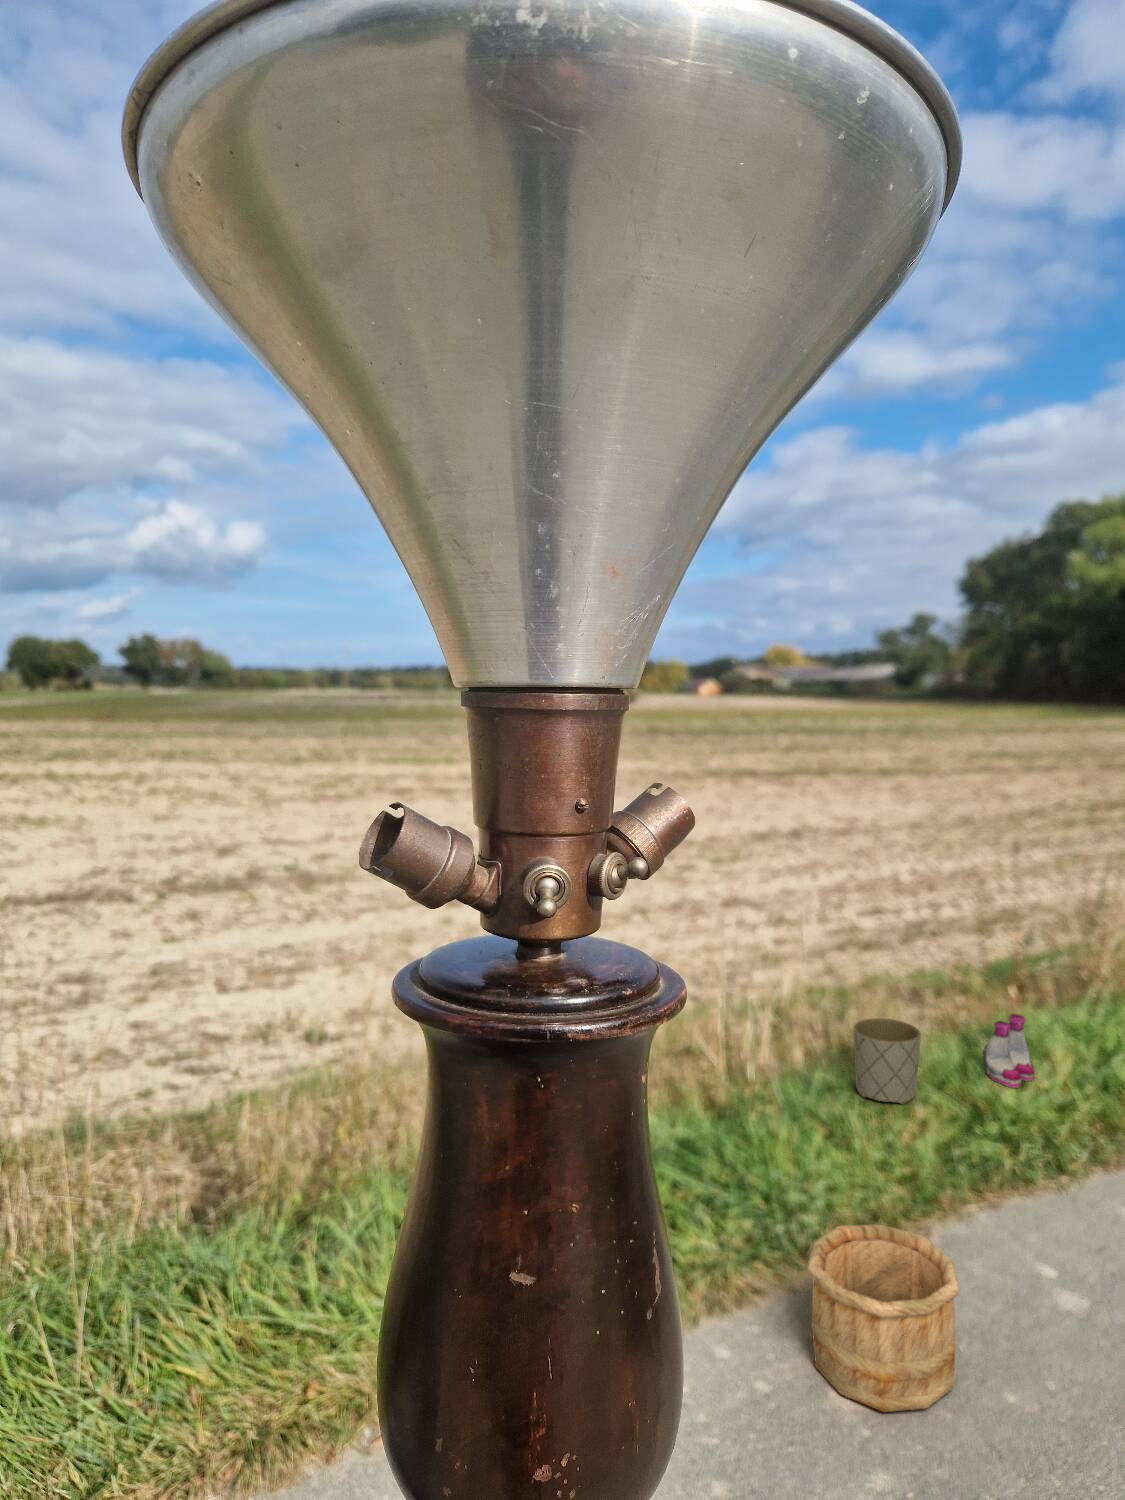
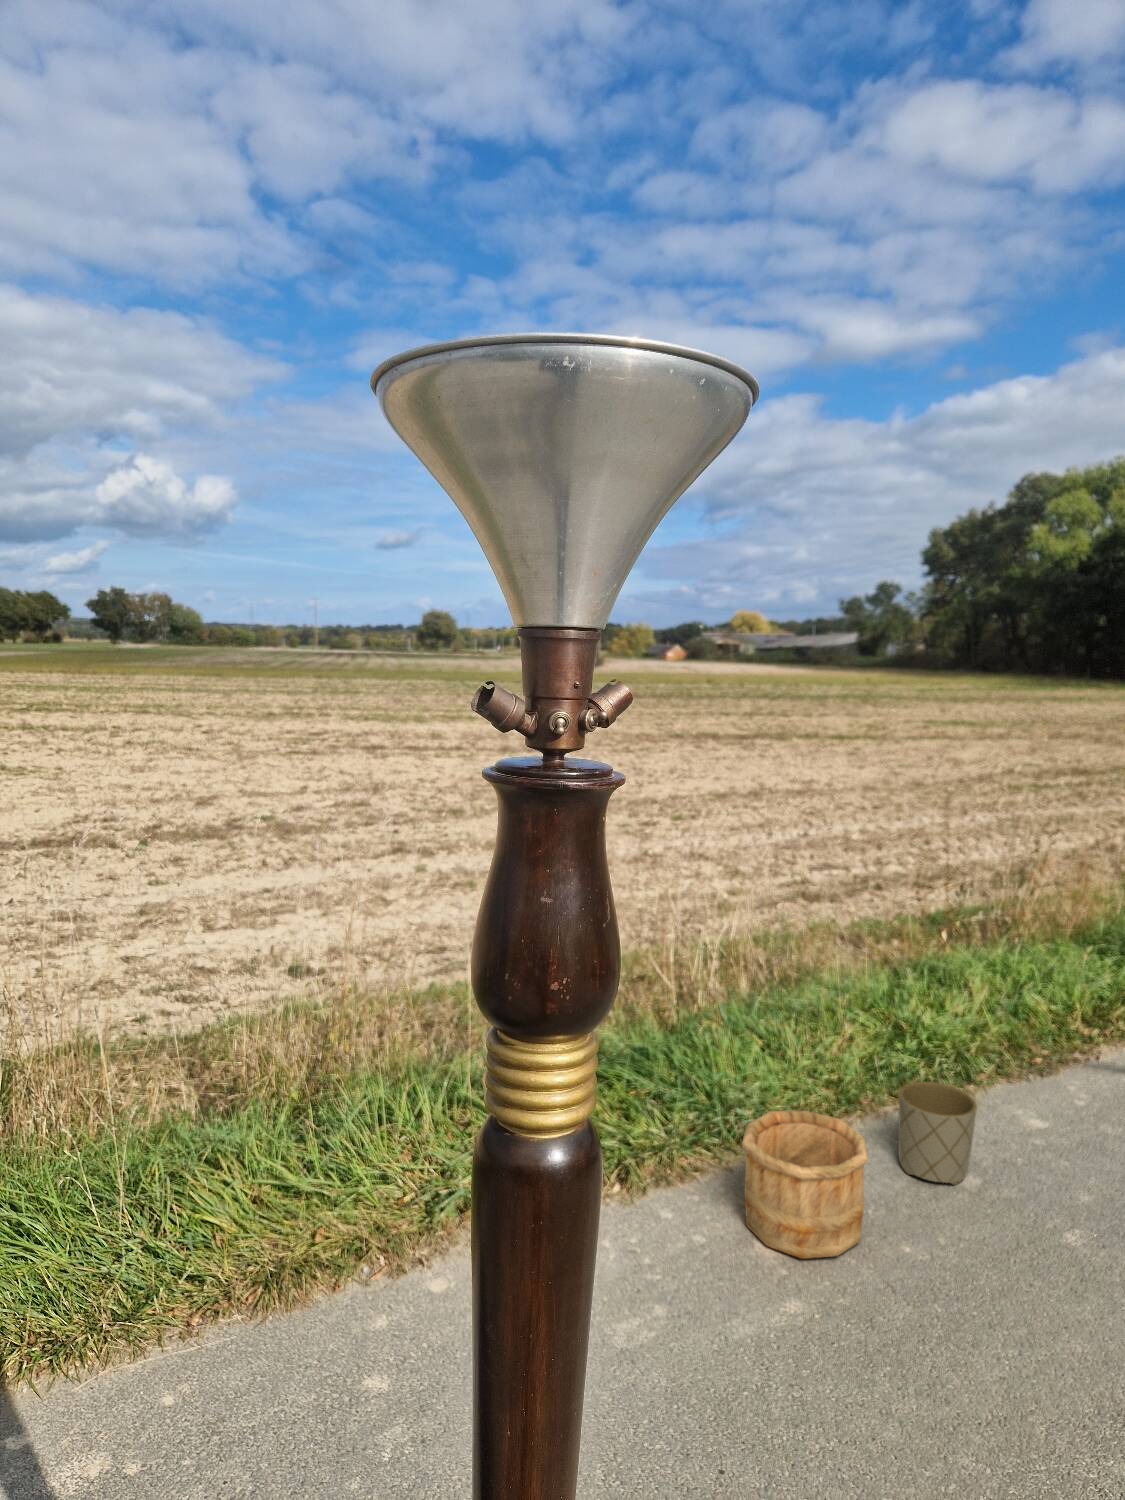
boots: present [983,1014,1034,1088] -> none [904,947,948,1011]
planter: present [854,1018,921,1104] -> present [899,1082,977,1185]

